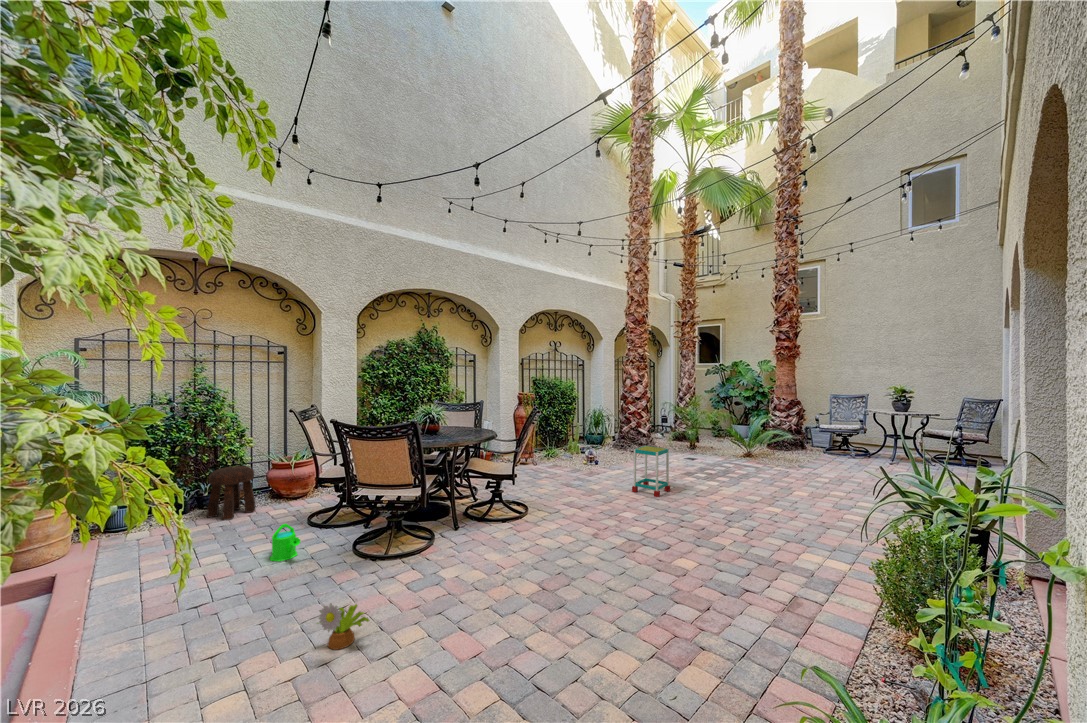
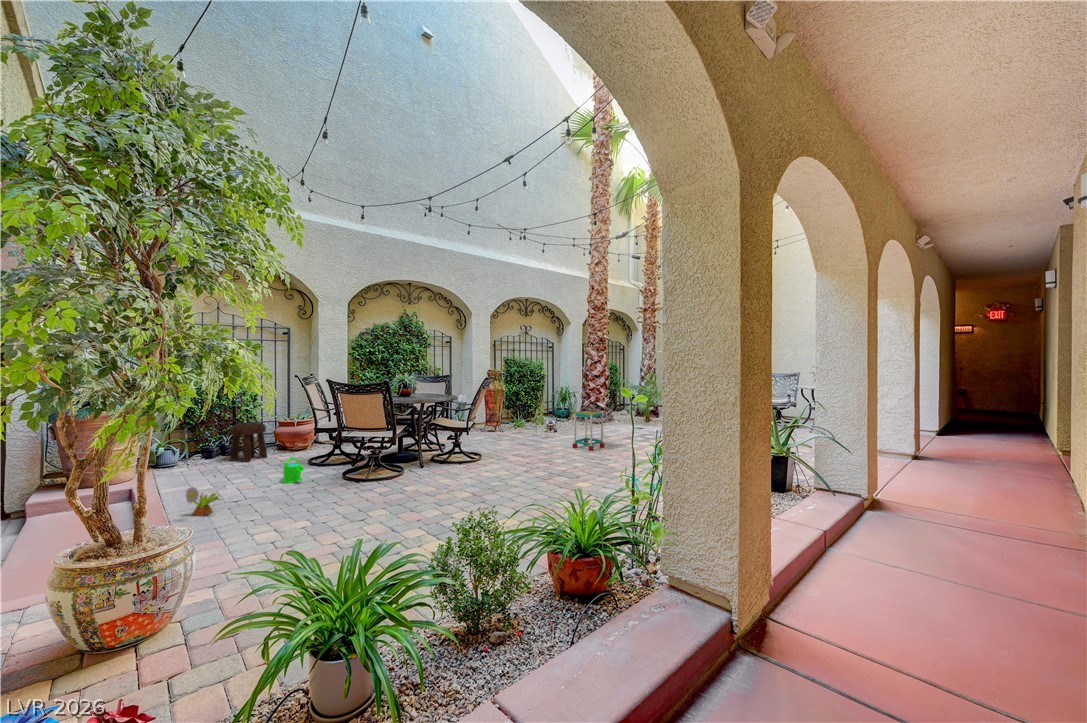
decorative plant: present [317,603,369,650] -> present [185,487,220,516]

